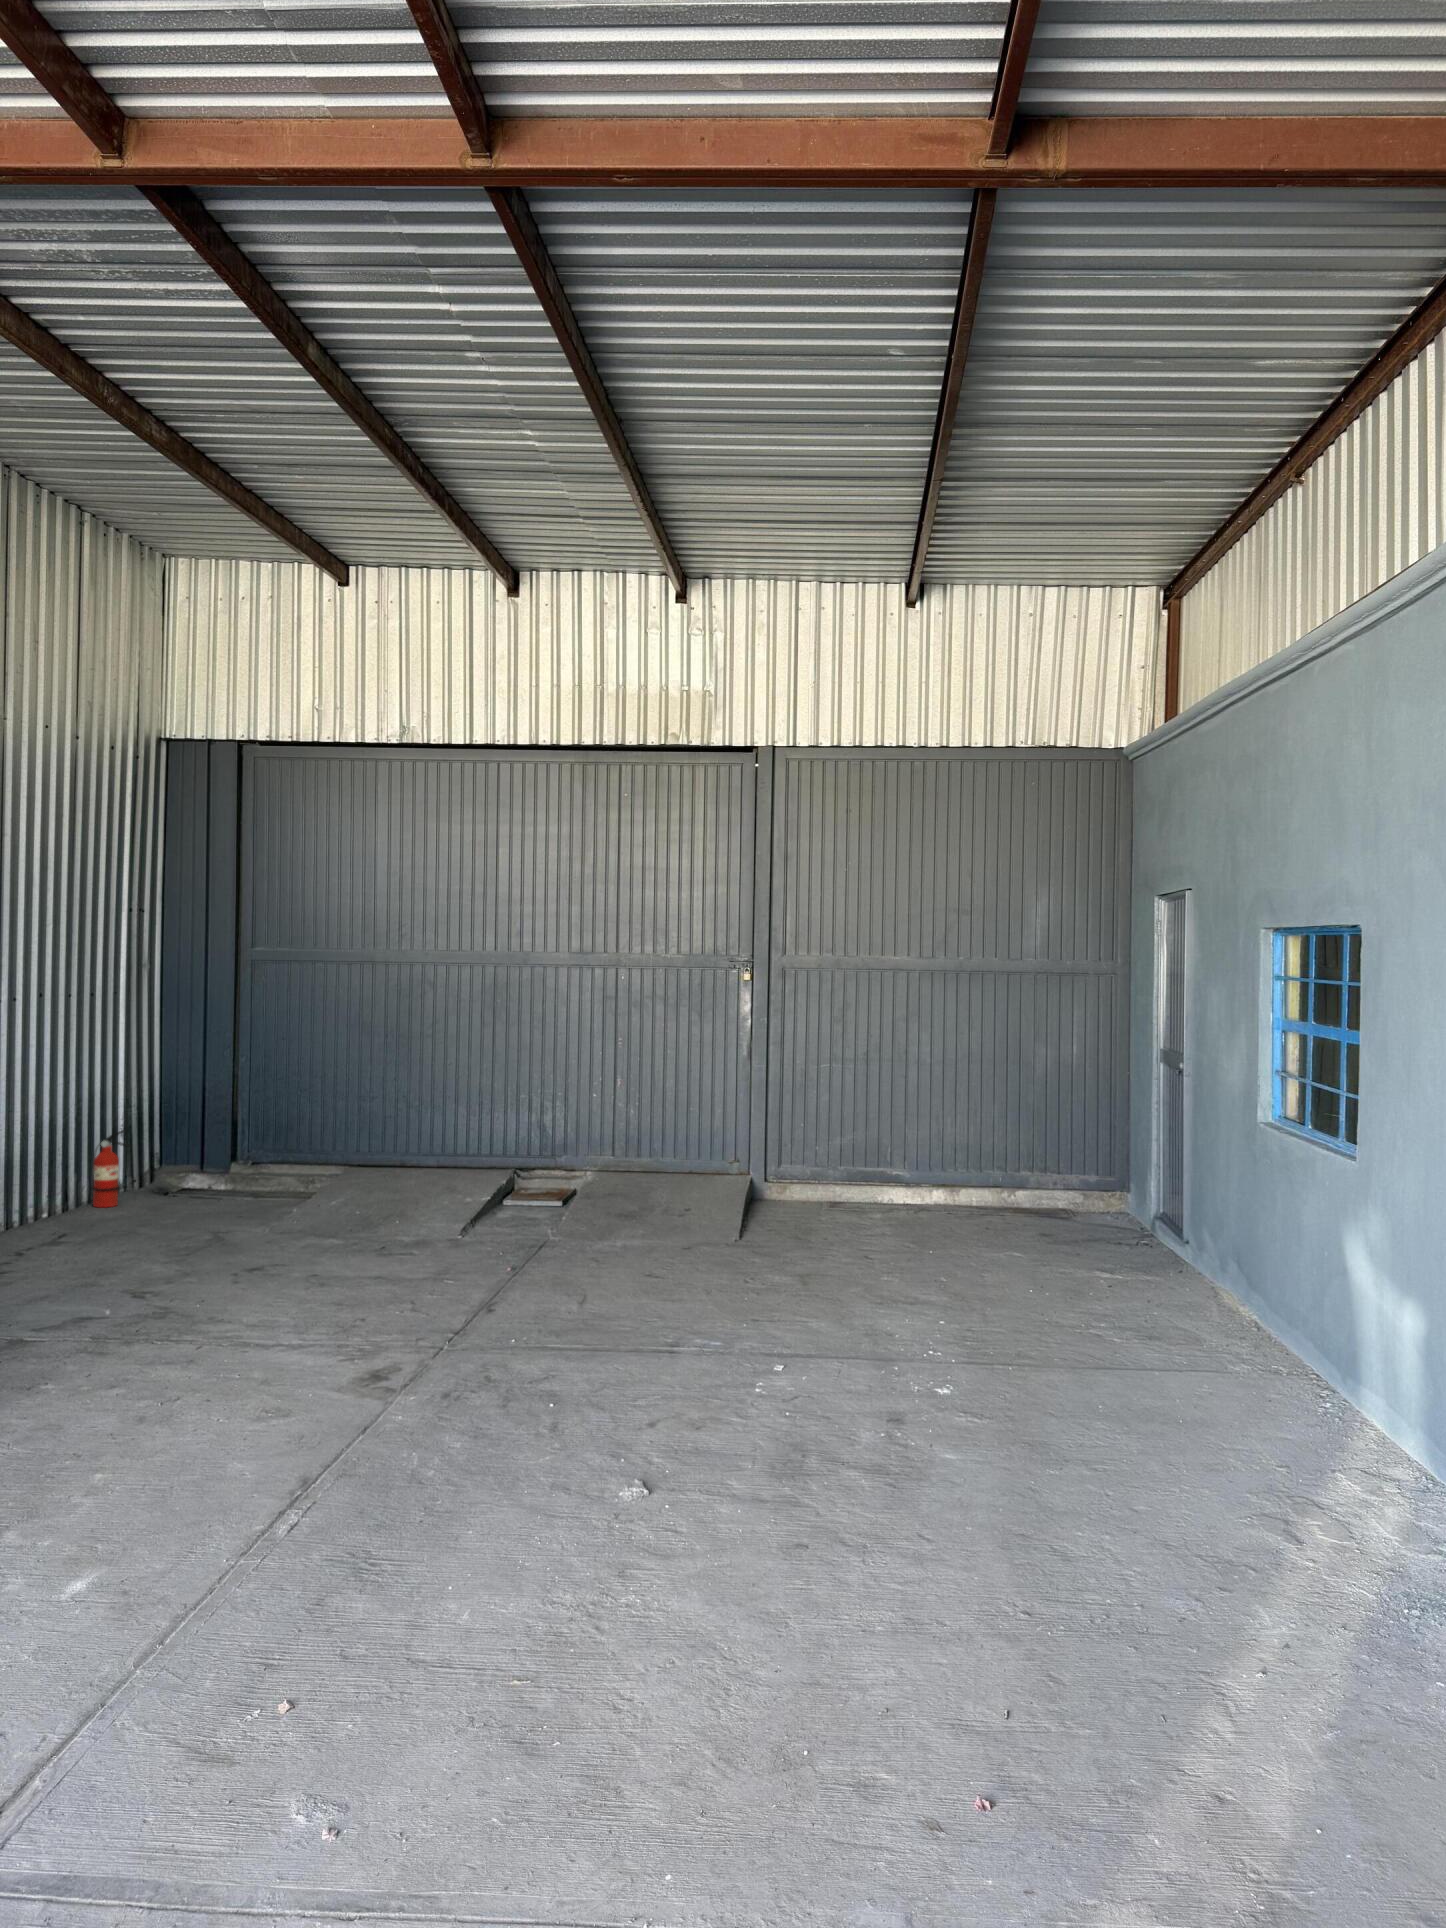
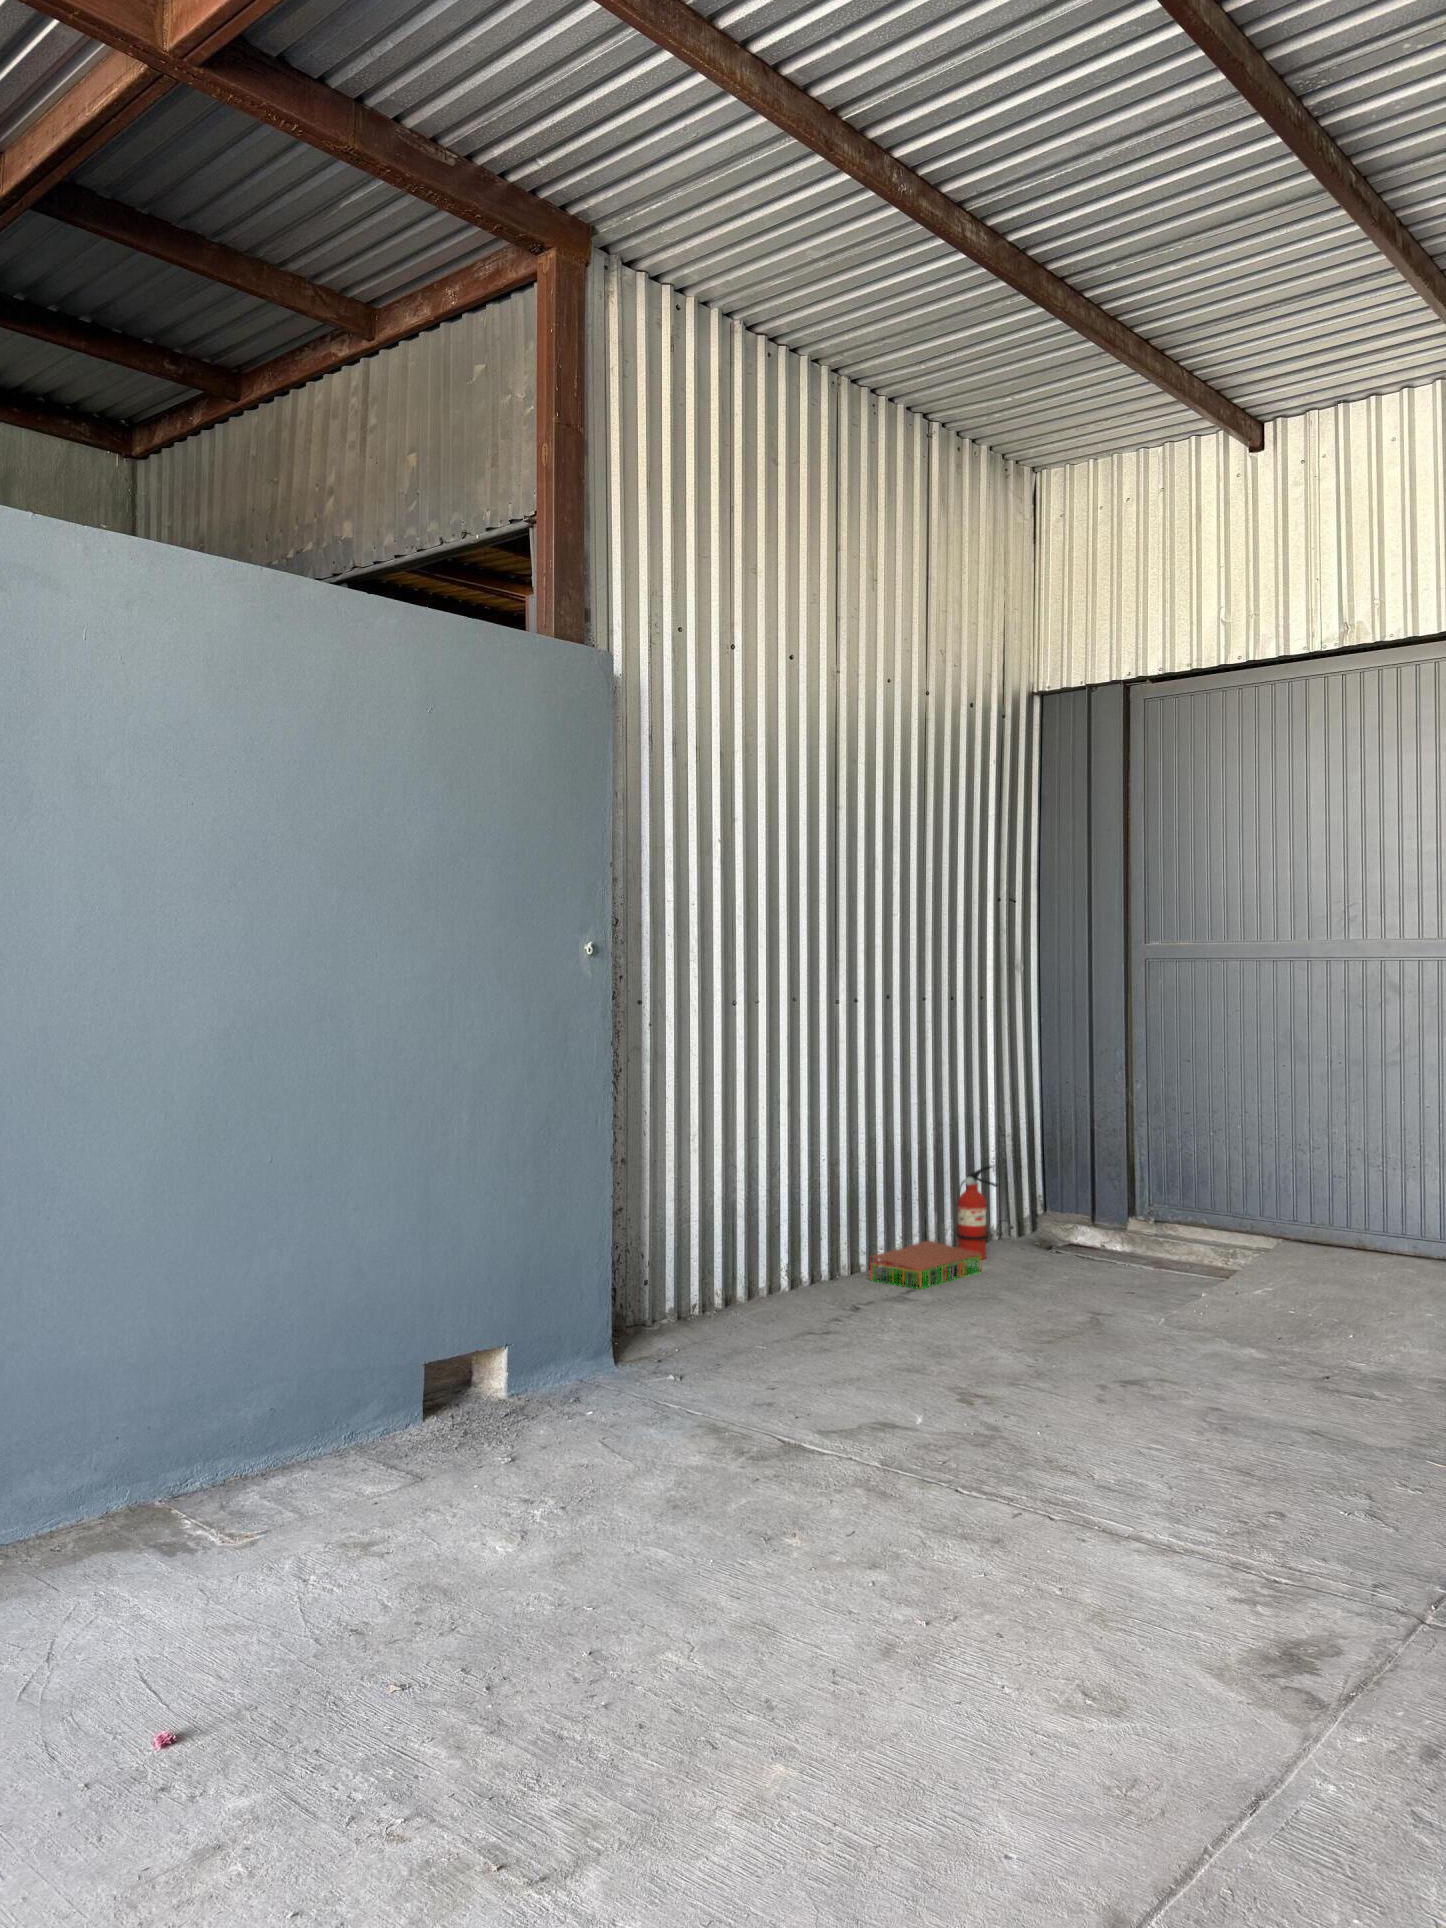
storage bin: none [24,1195,119,1232] -> present [870,1240,982,1288]

